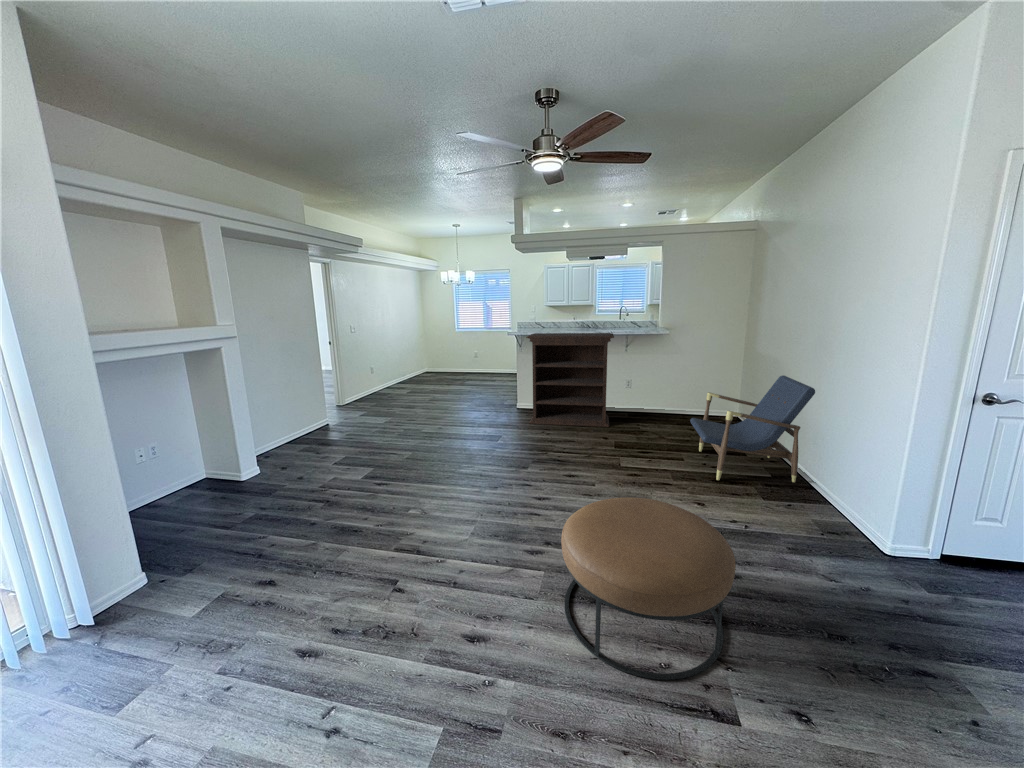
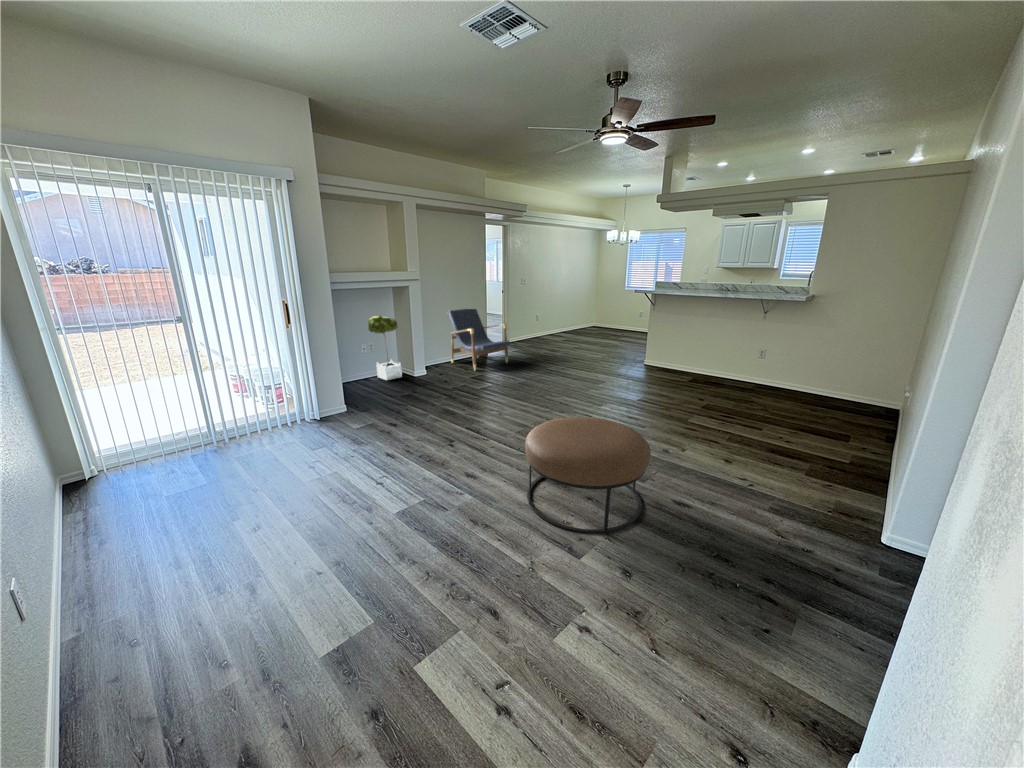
bookshelf: present [526,333,614,427] -> none [640,293,746,393]
lounge chair: present [690,375,815,482] -> present [449,309,510,371]
potted tree: none [145,397,220,498] -> present [368,316,402,380]

